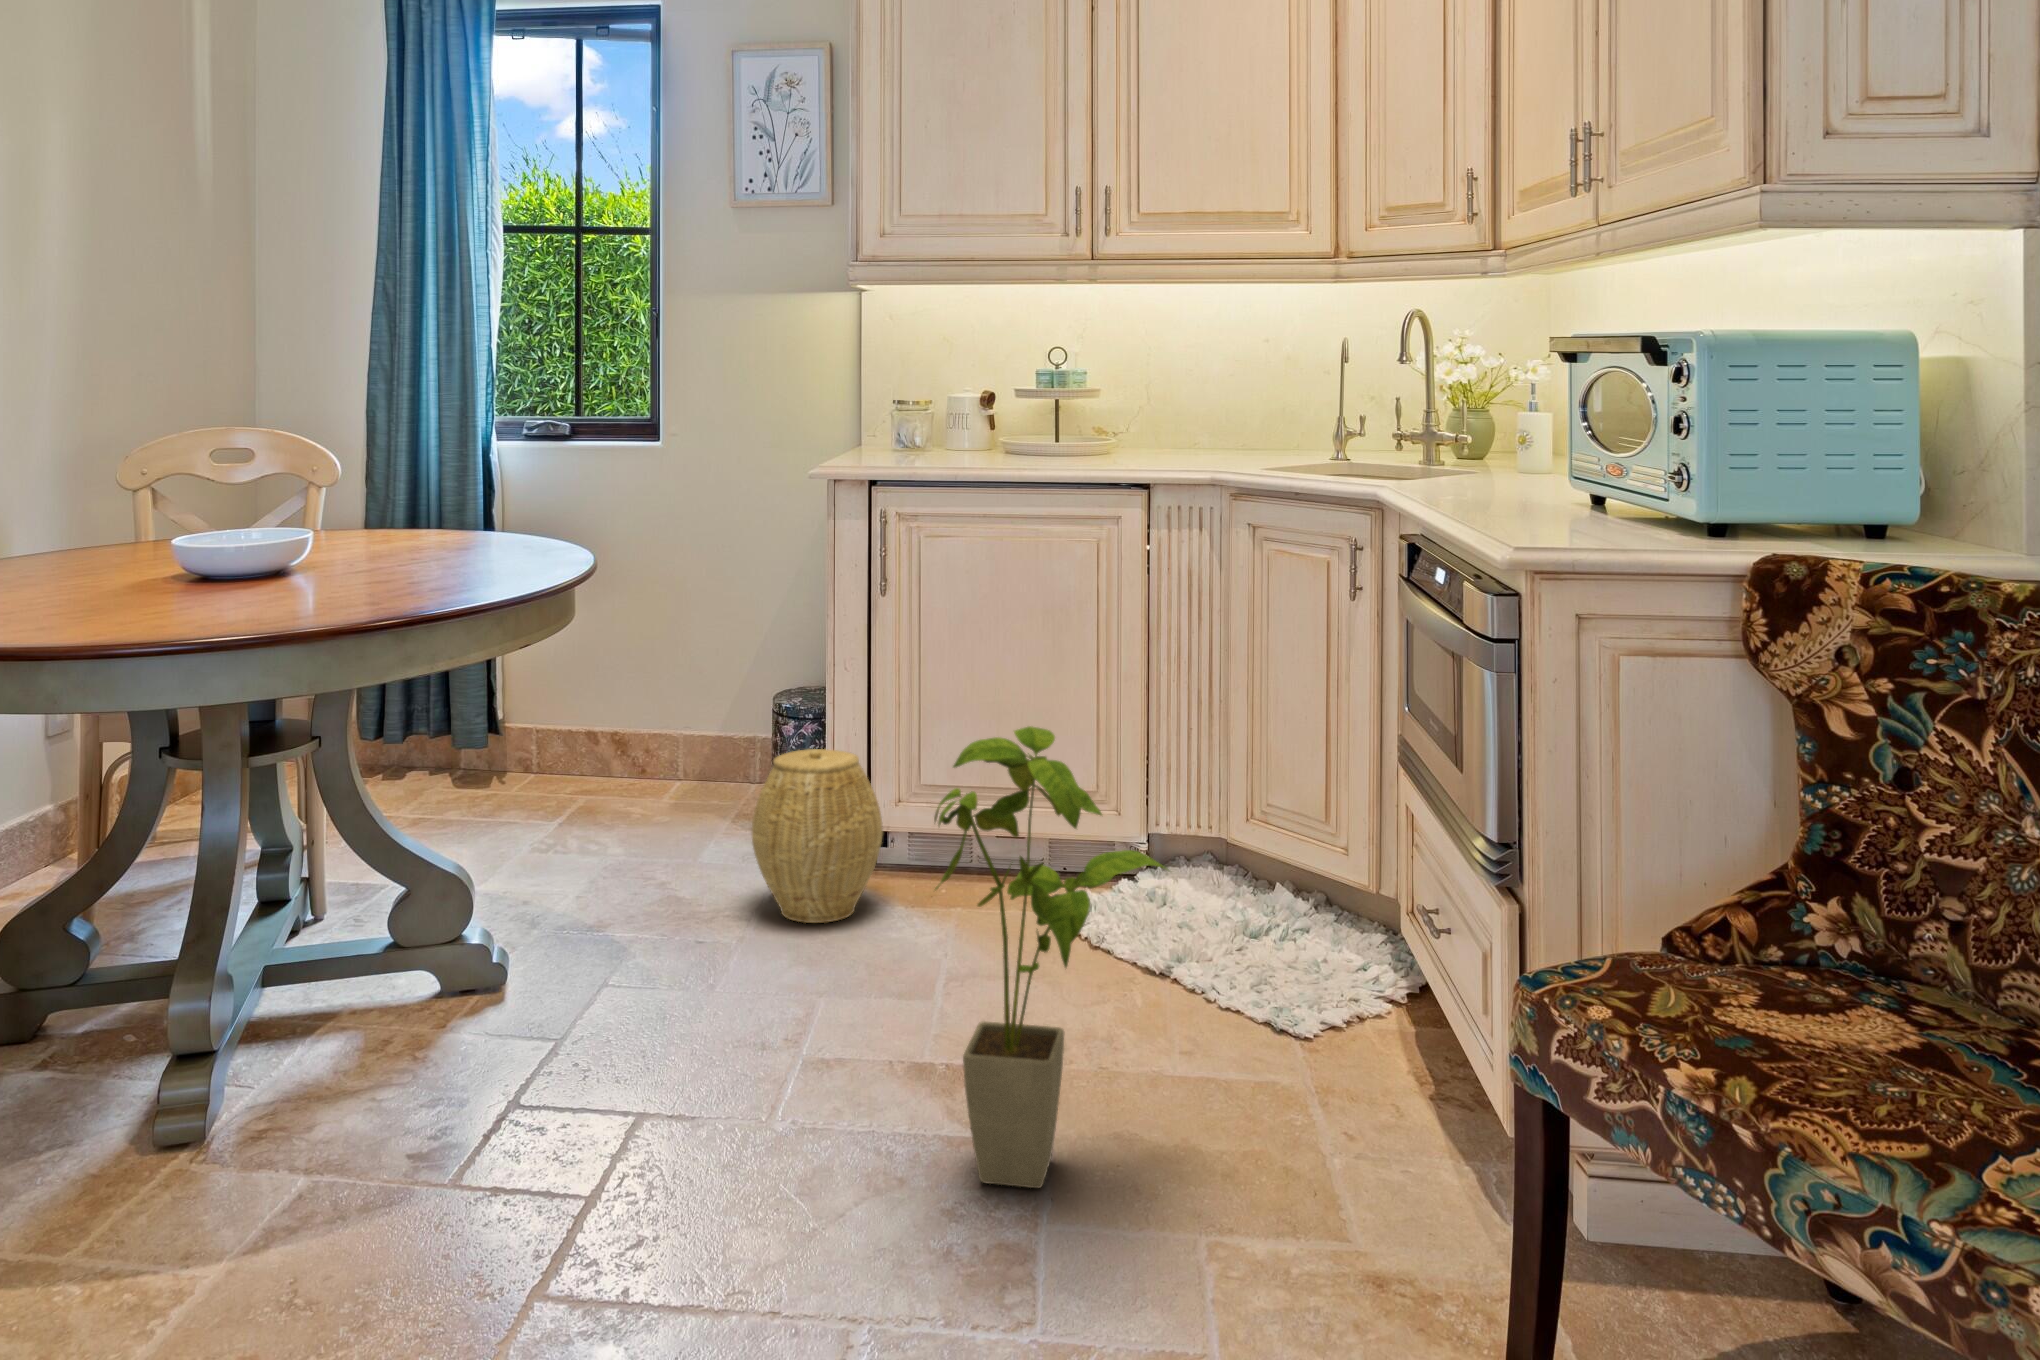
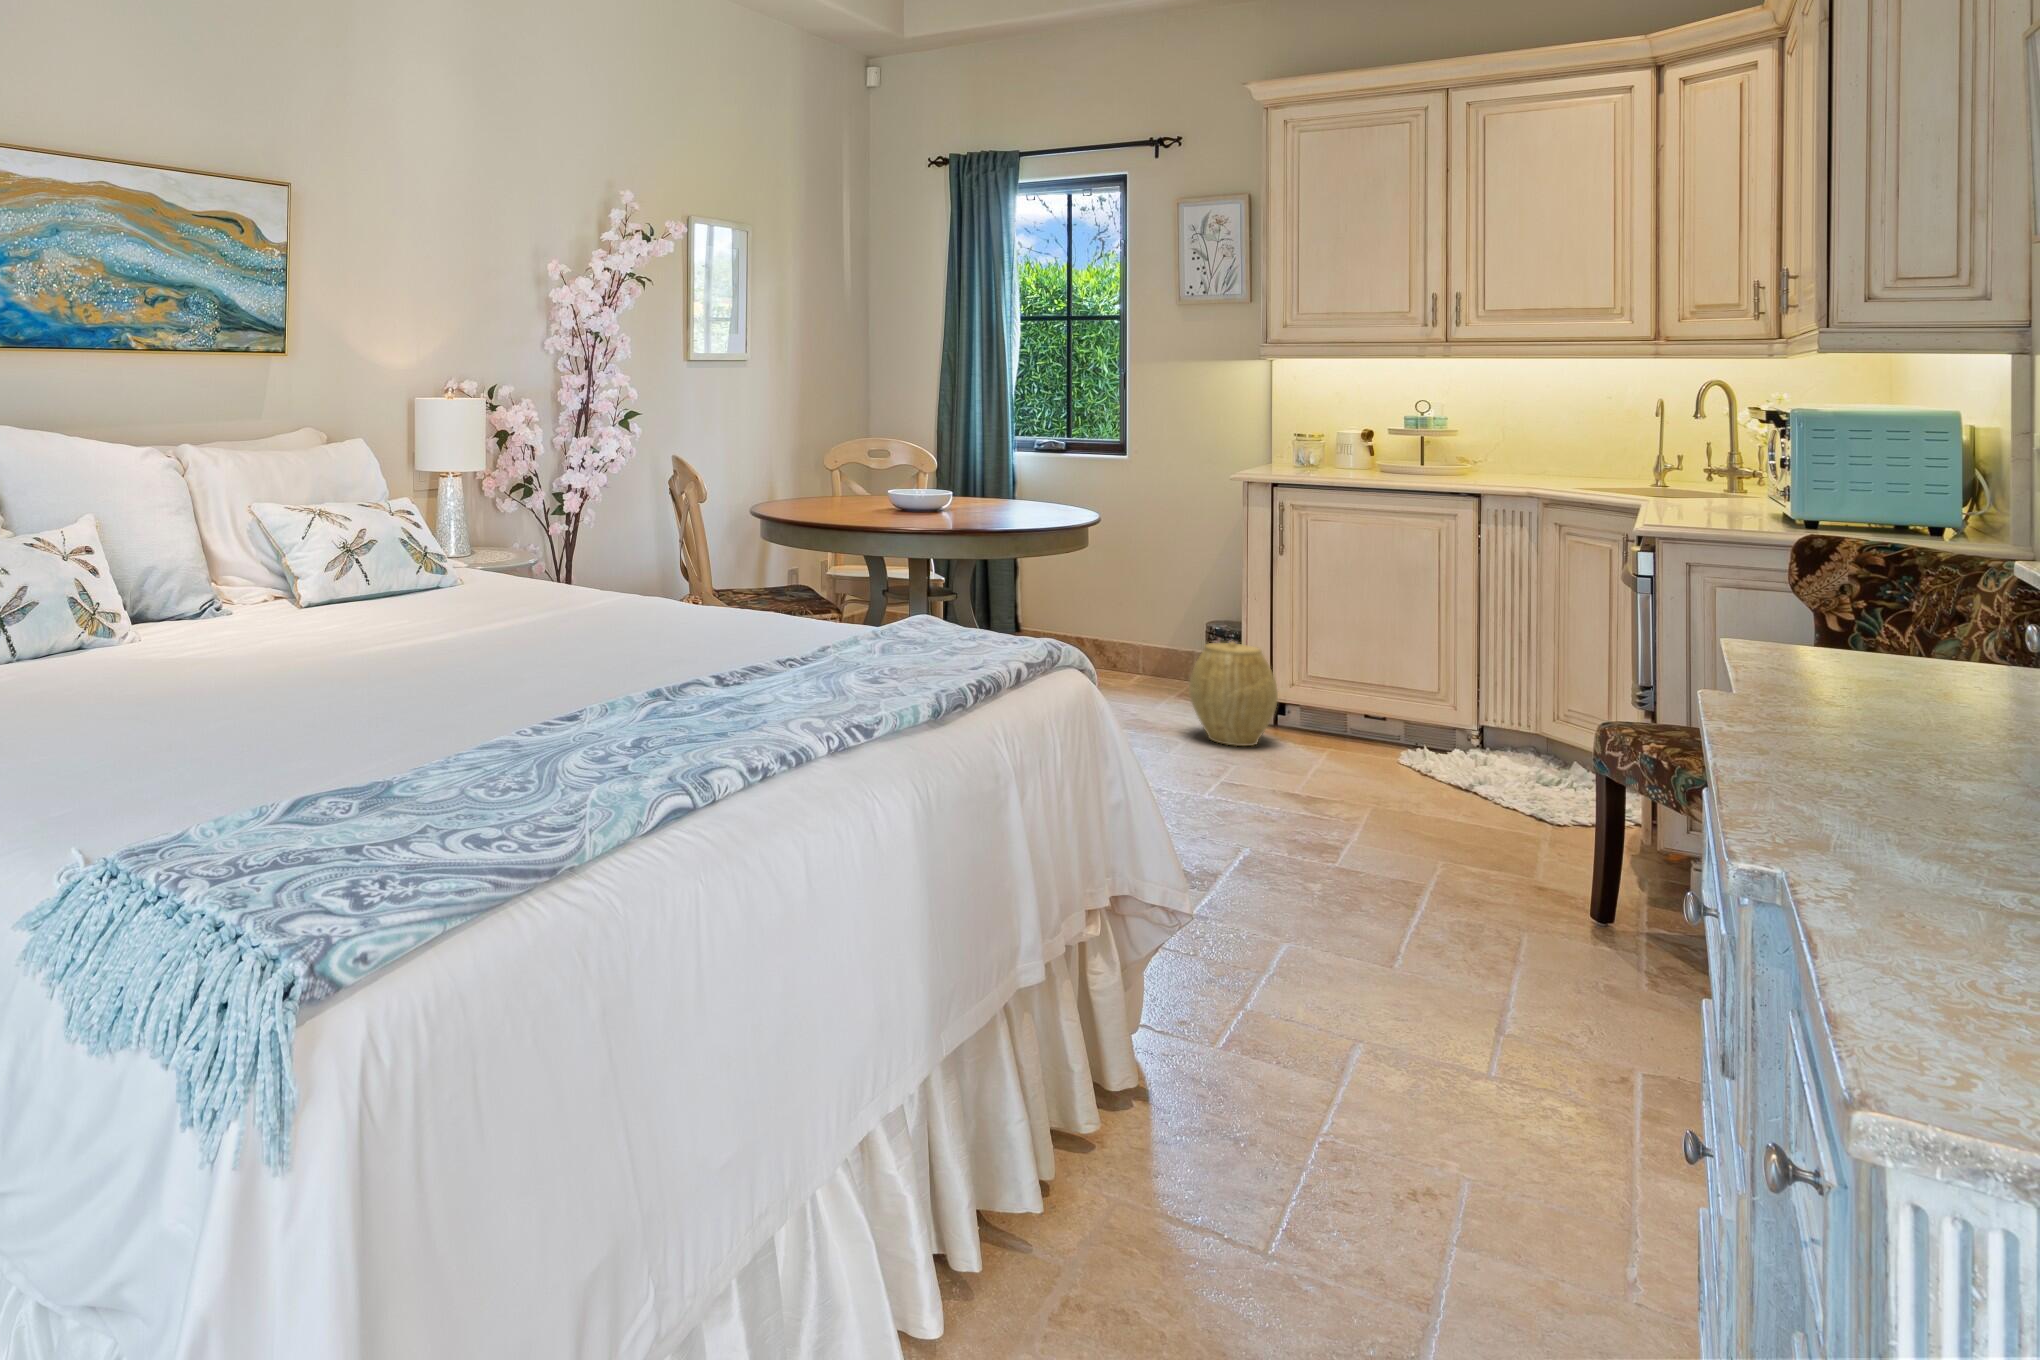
house plant: present [934,726,1169,1188] -> none [1301,612,1454,862]

